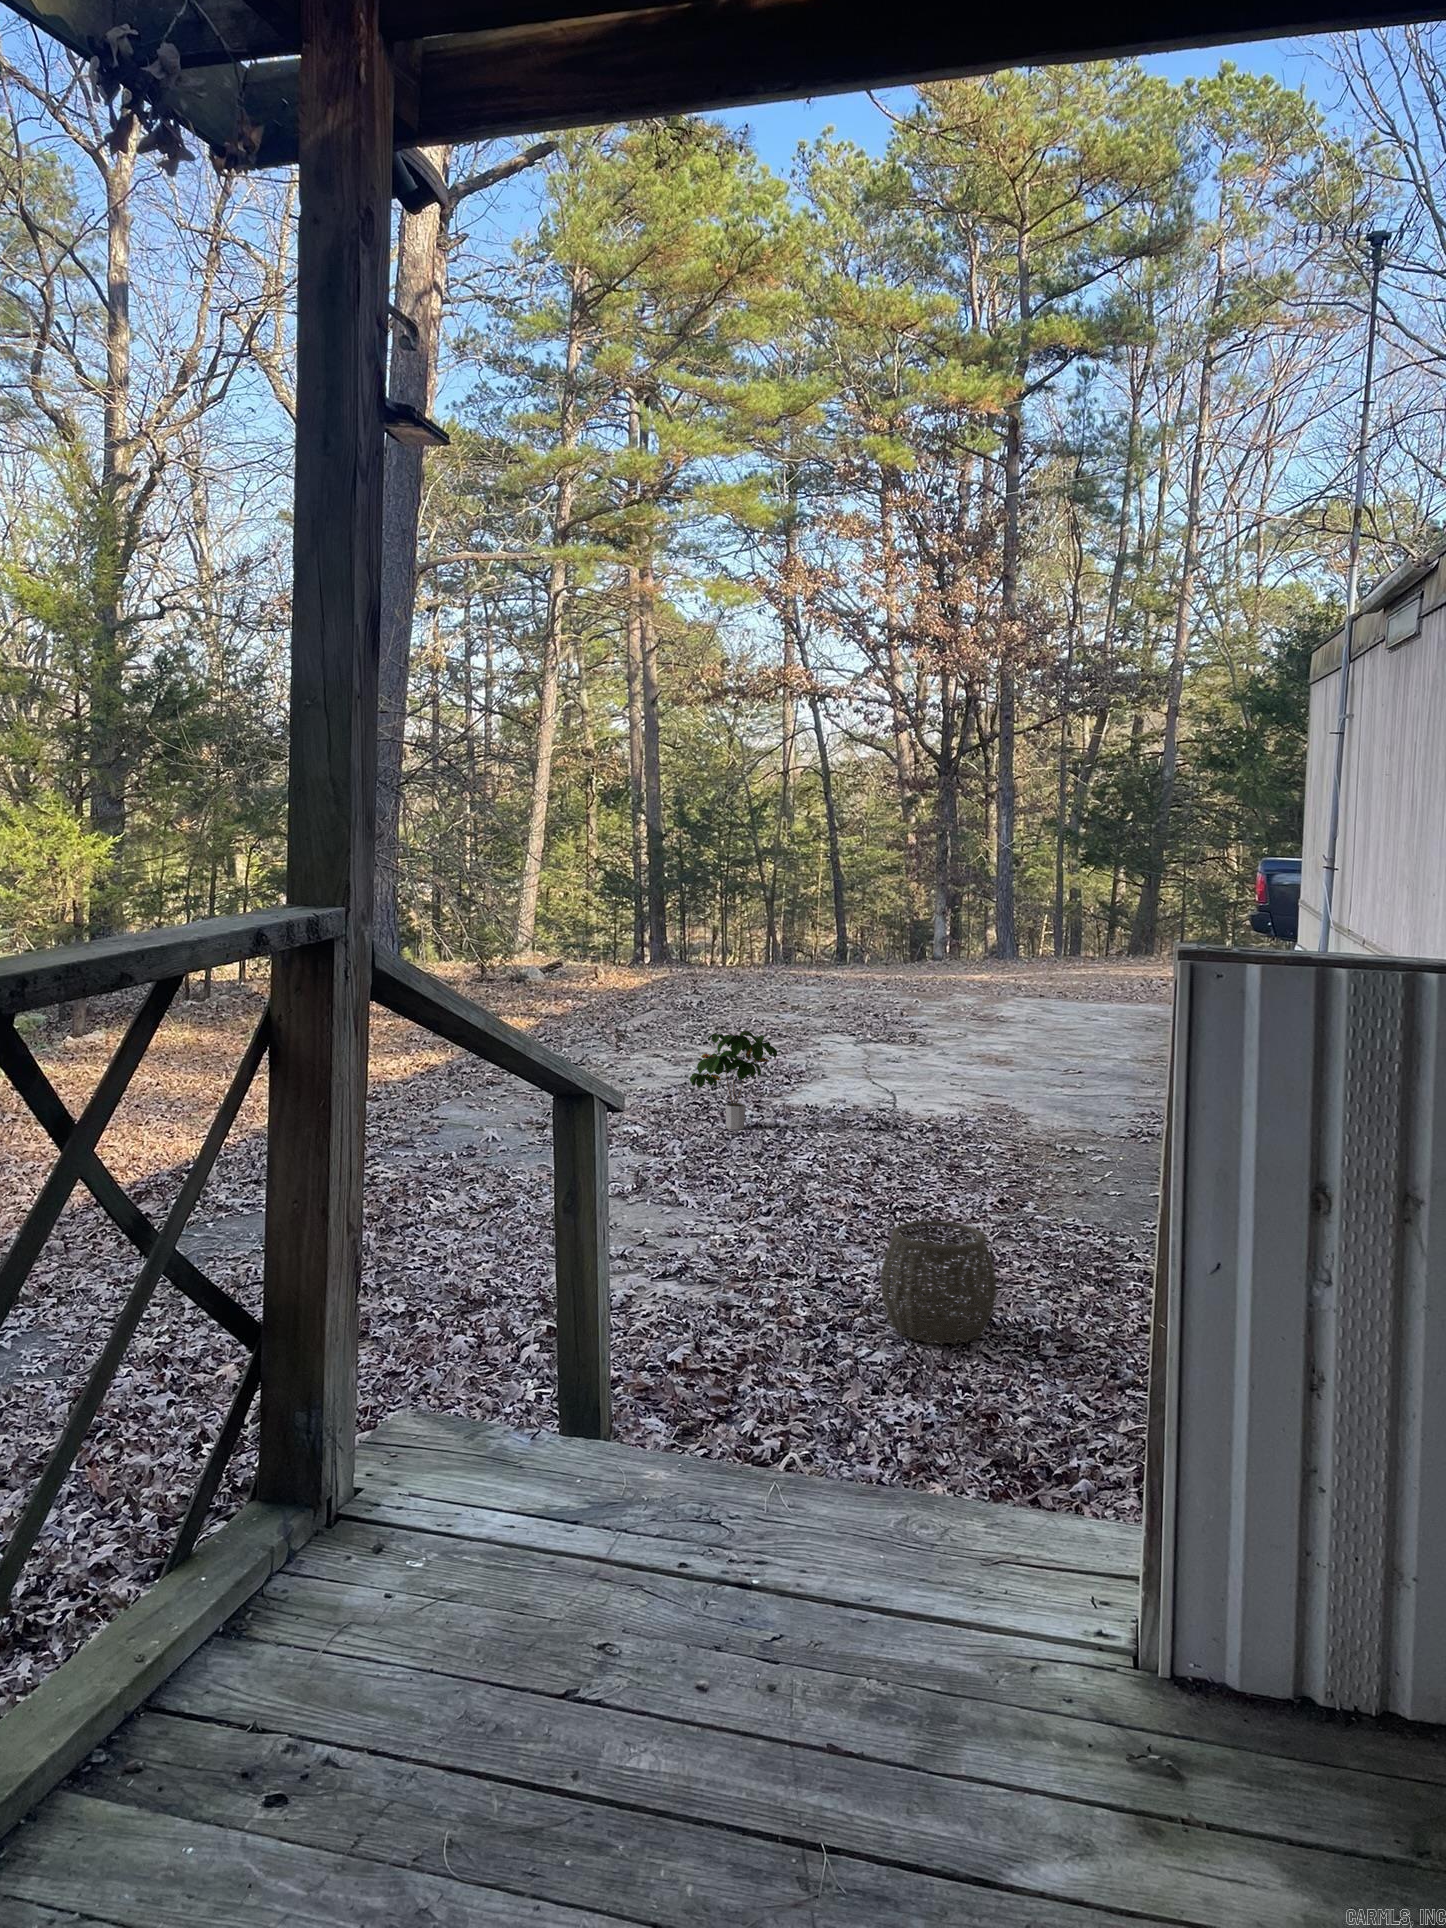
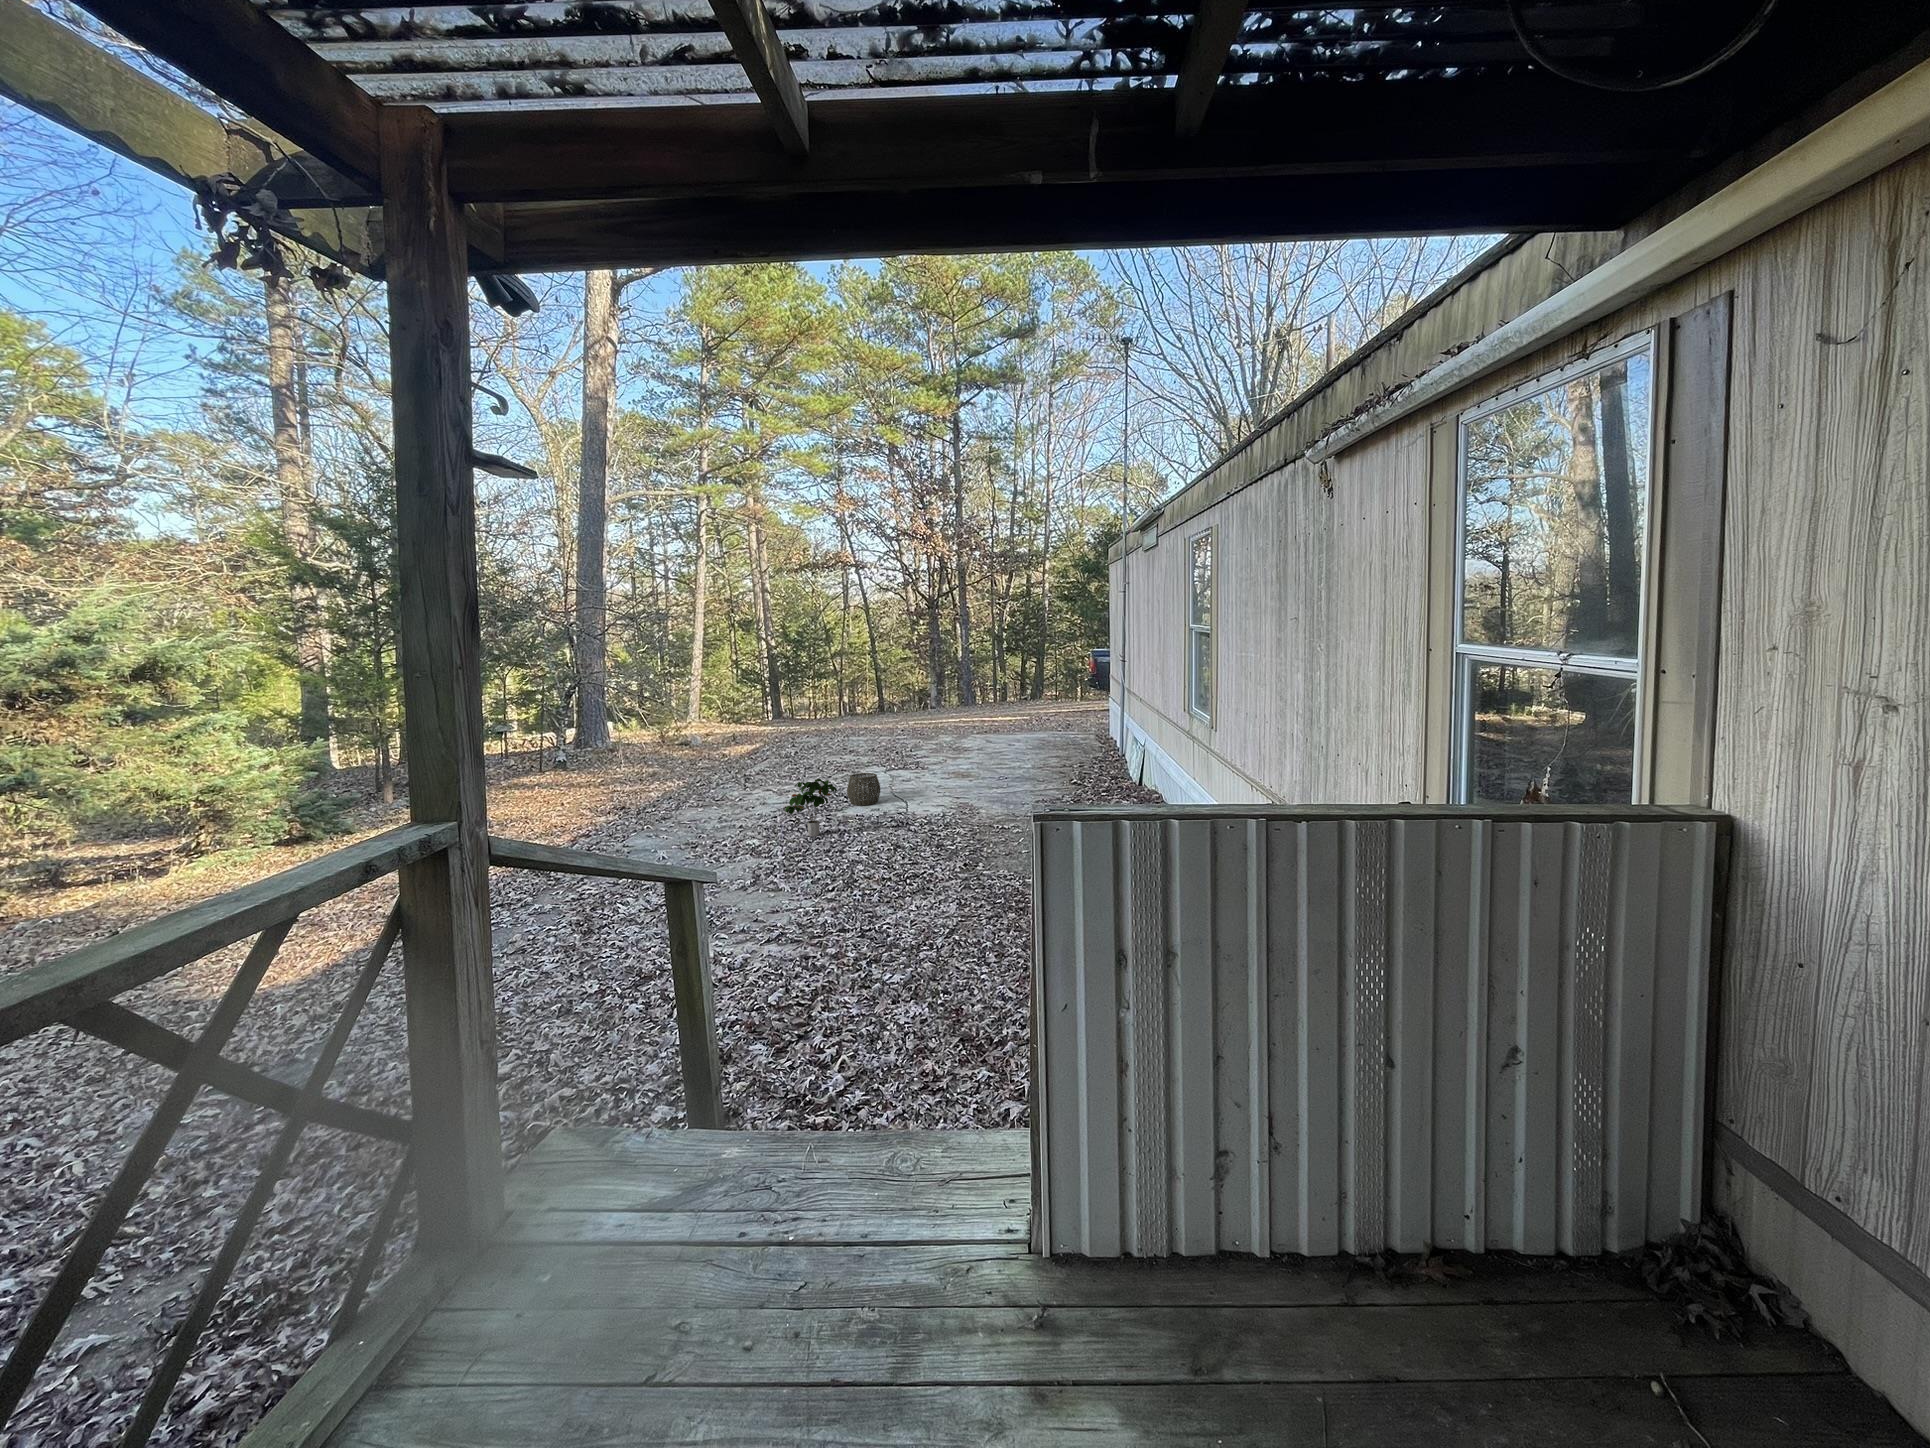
woven basket: present [880,1221,997,1344] -> present [847,773,880,806]

